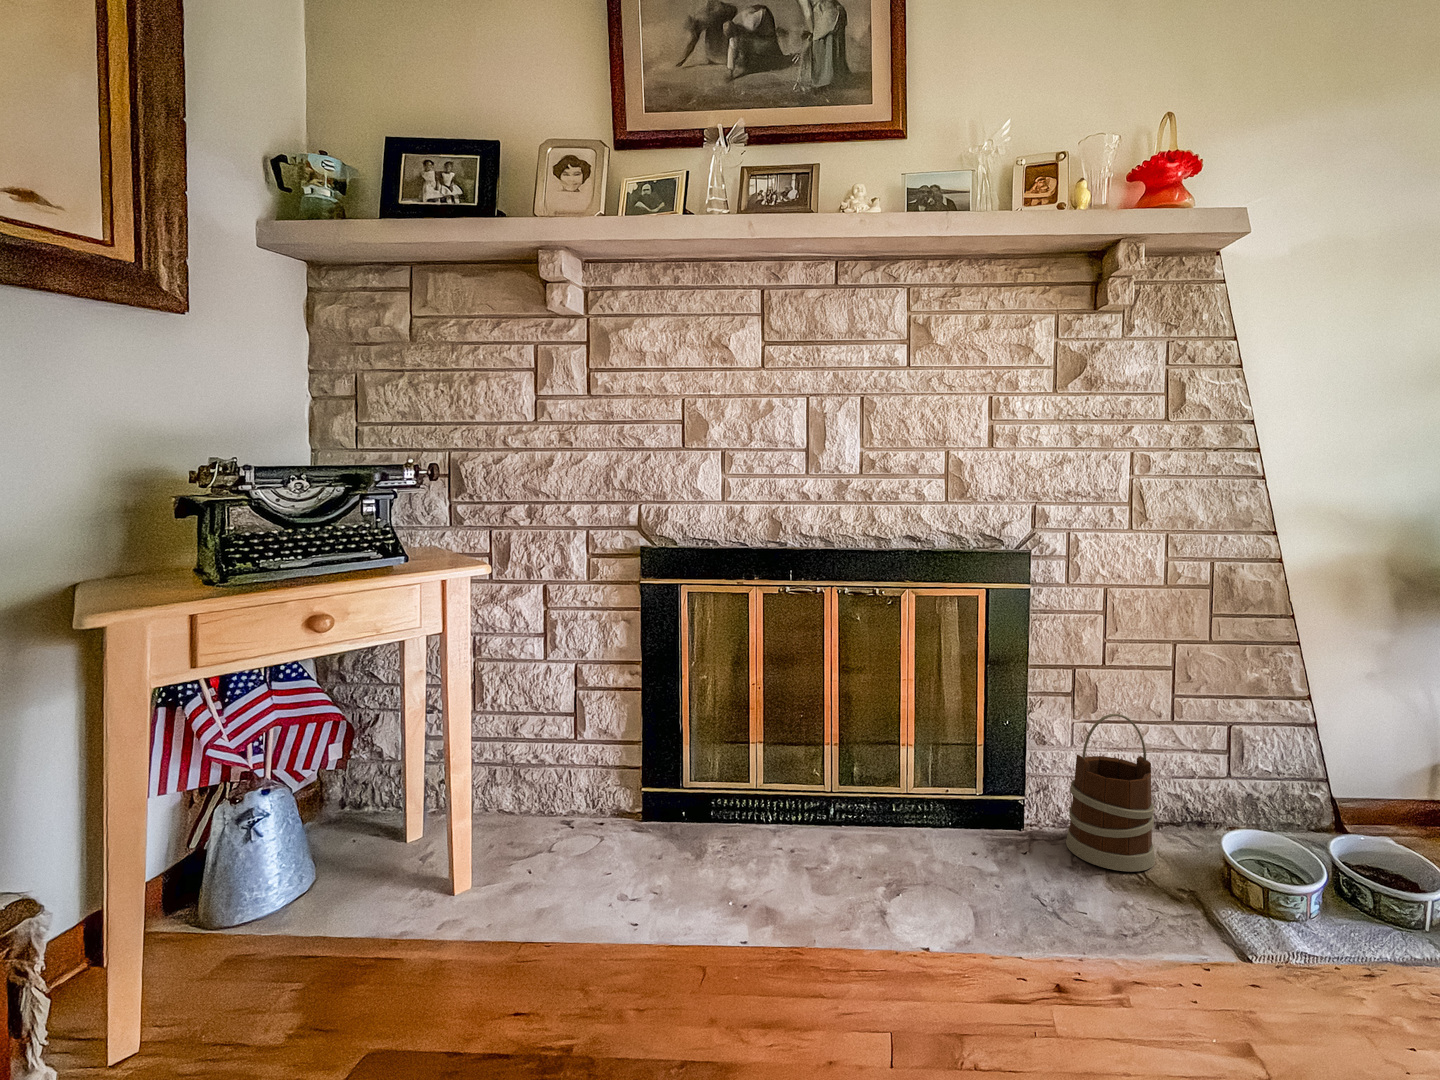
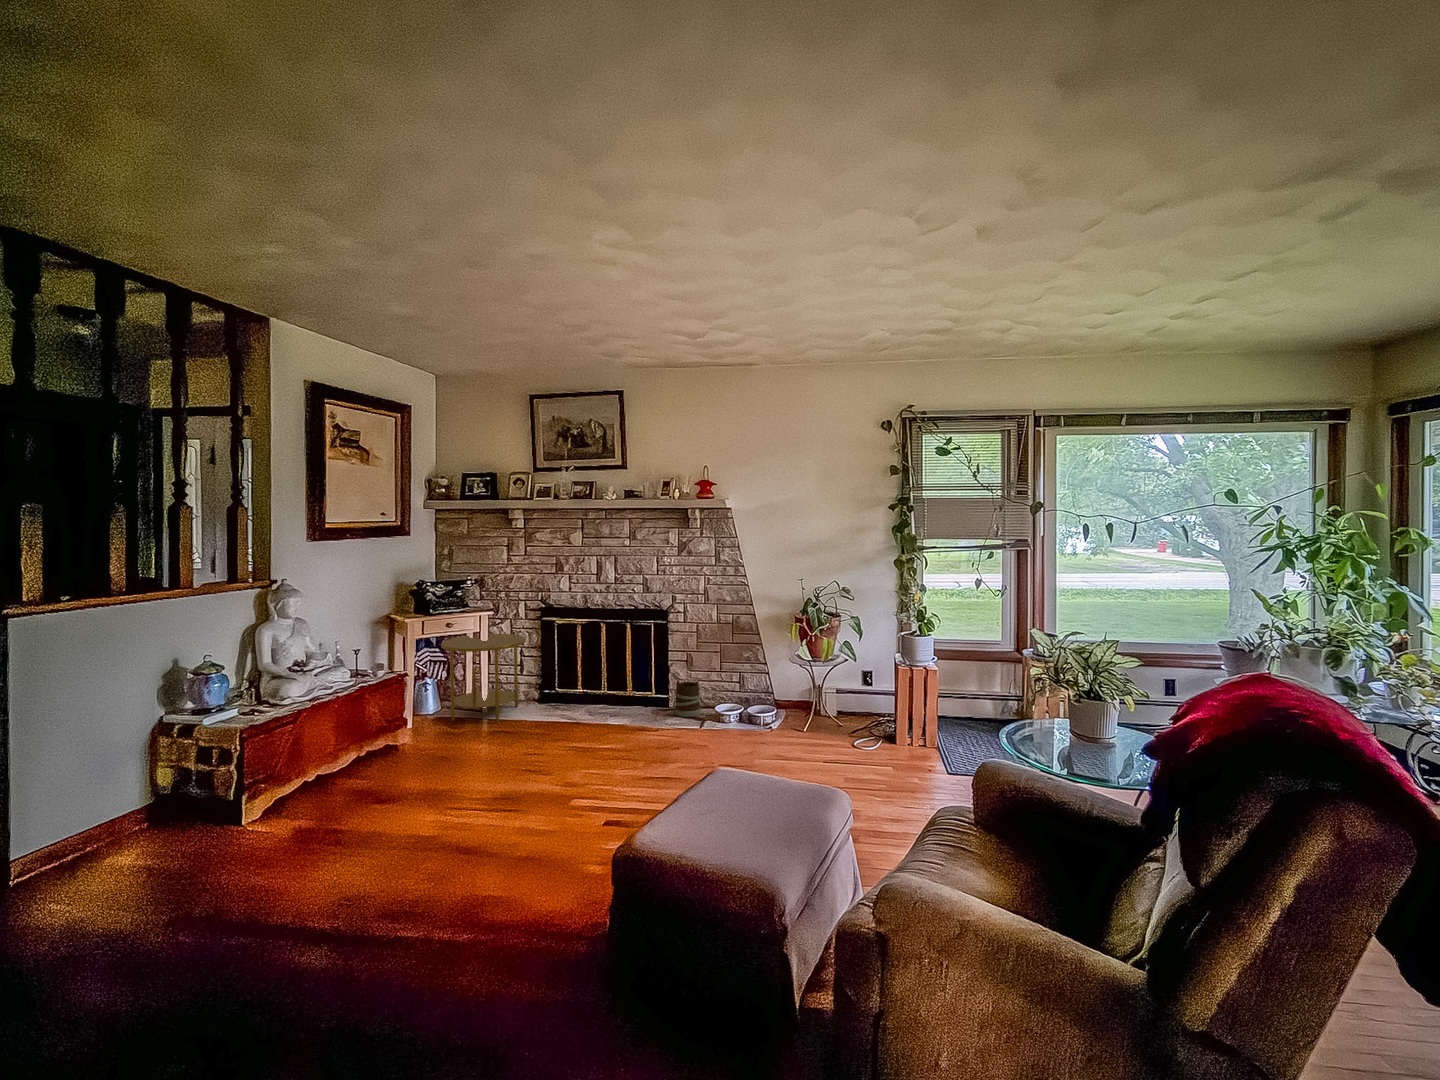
side table: none [334,624,613,928] -> present [441,634,526,722]

